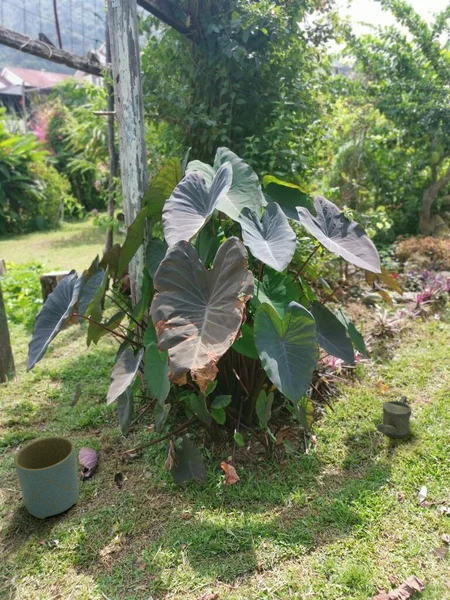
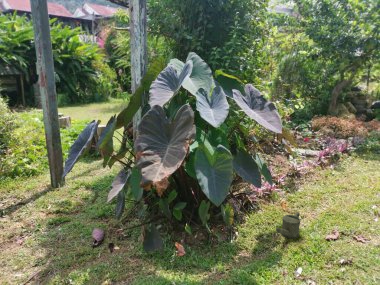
planter: present [14,437,79,519] -> none [52,219,90,267]

